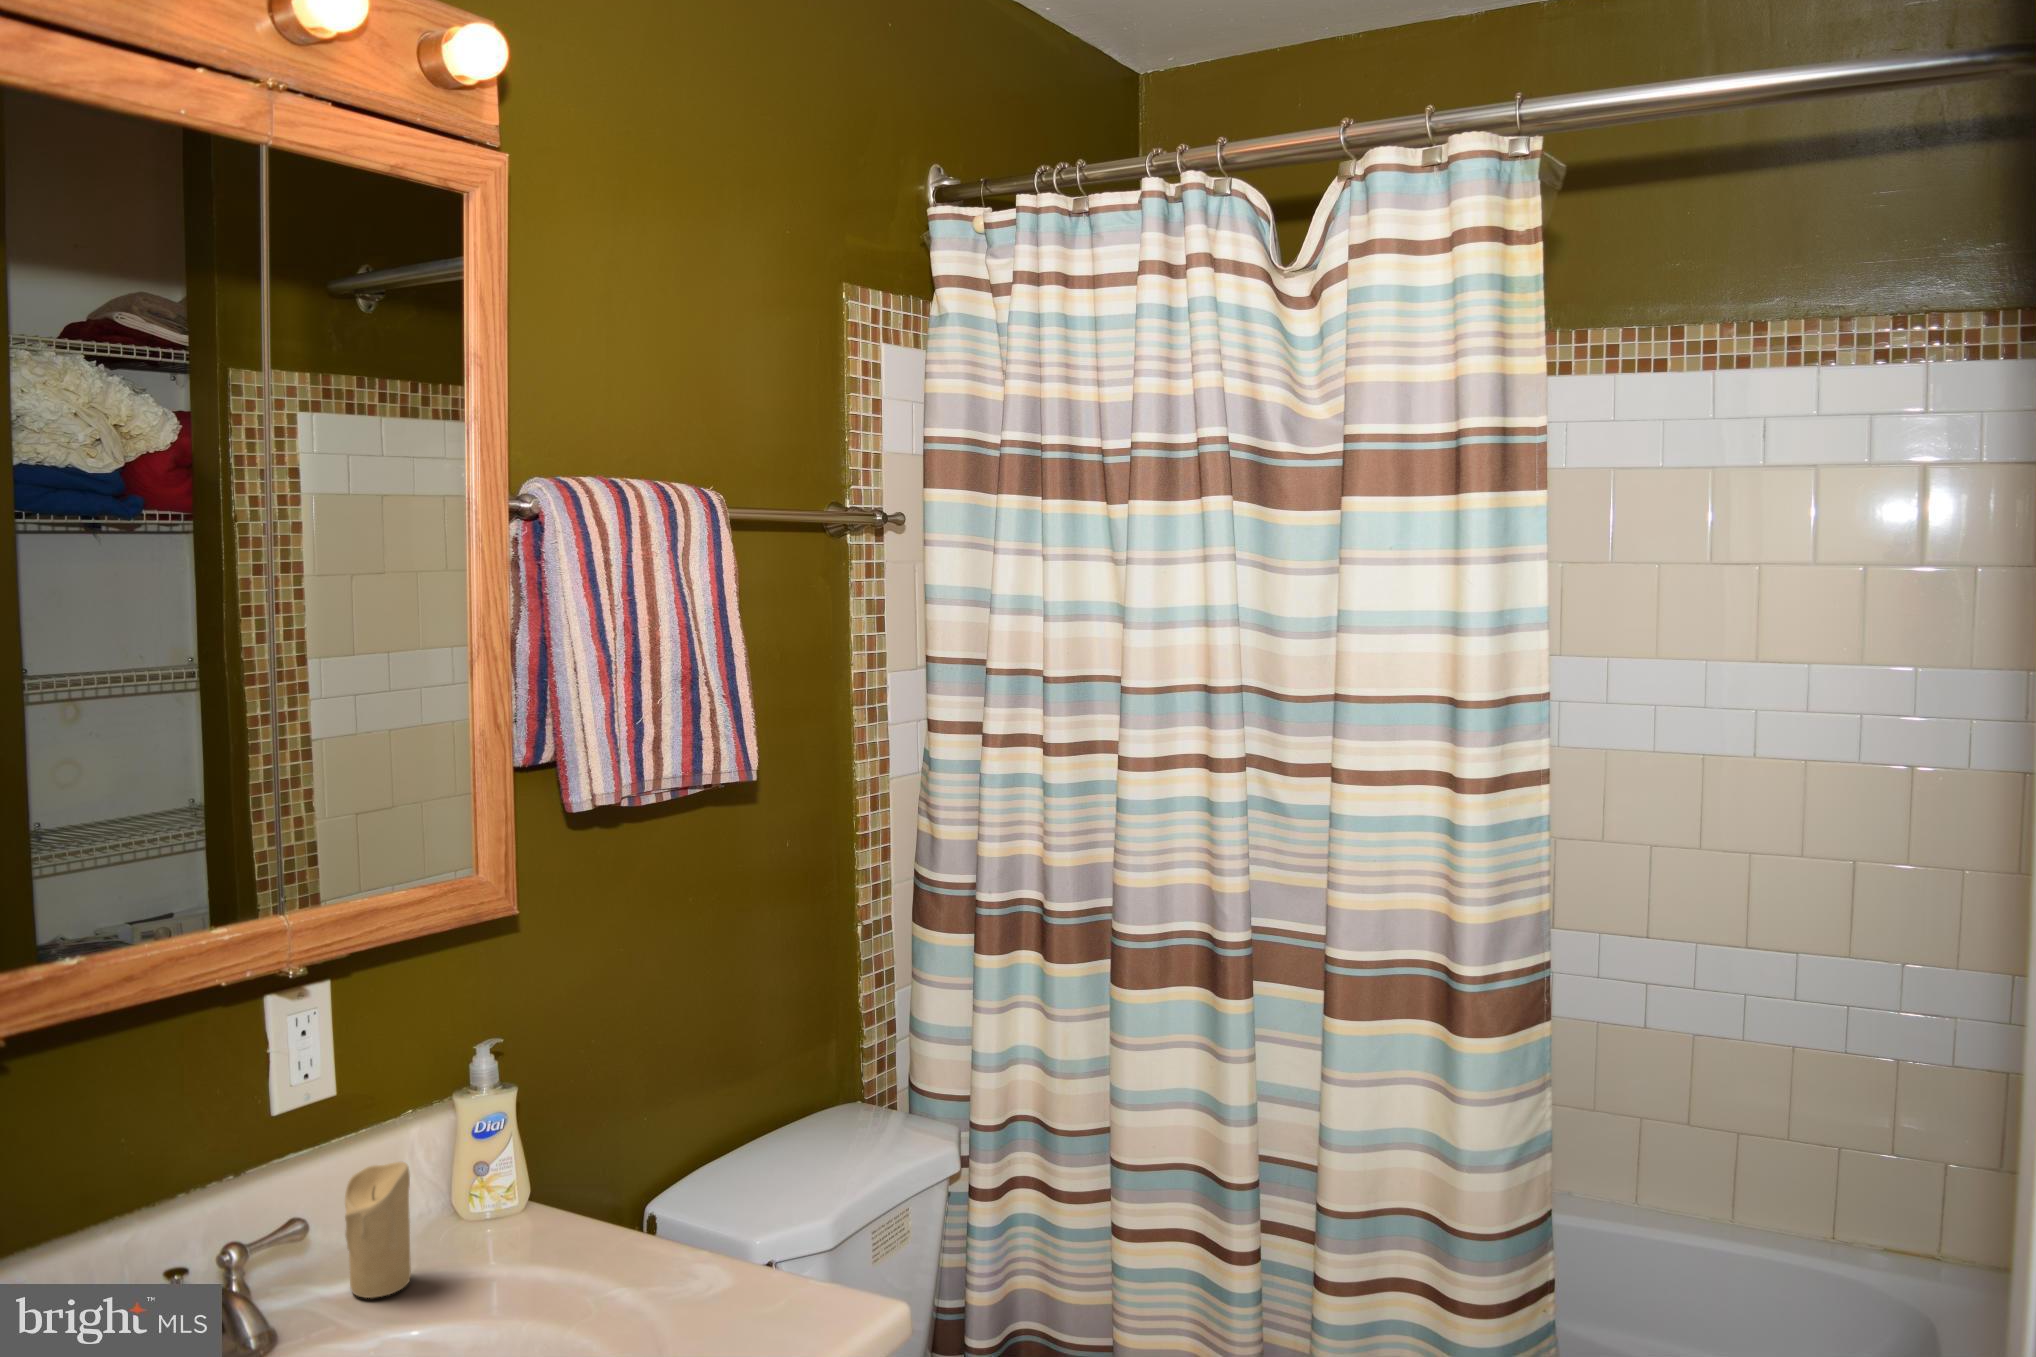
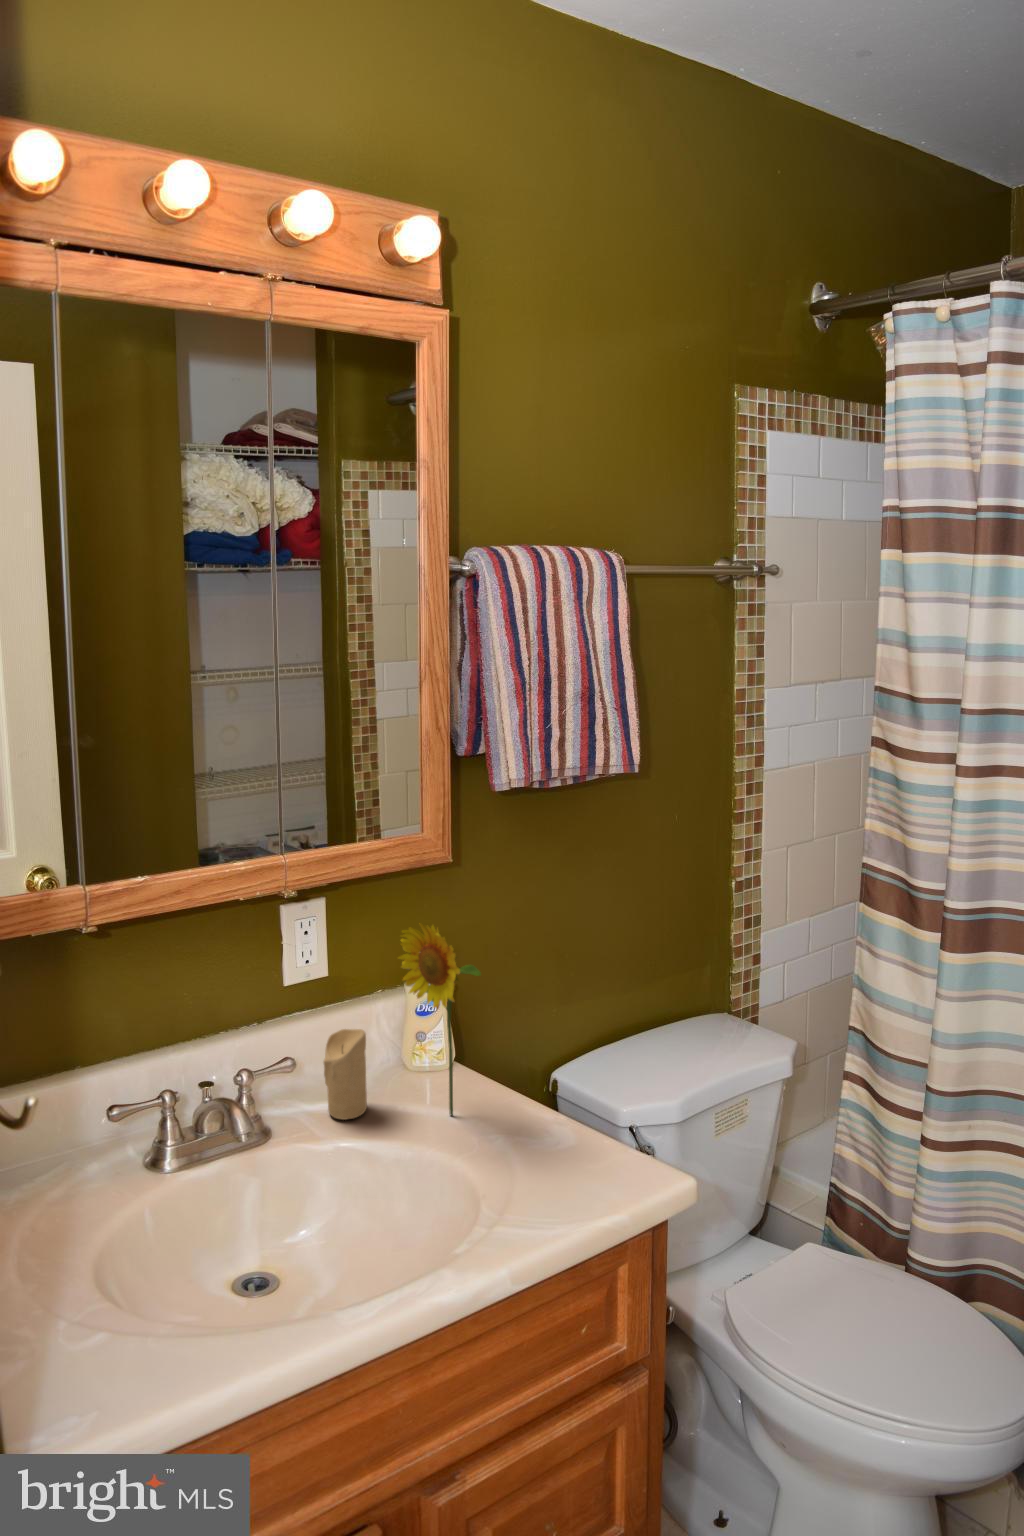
flower: none [459,990,588,1263] -> present [398,923,481,1115]

